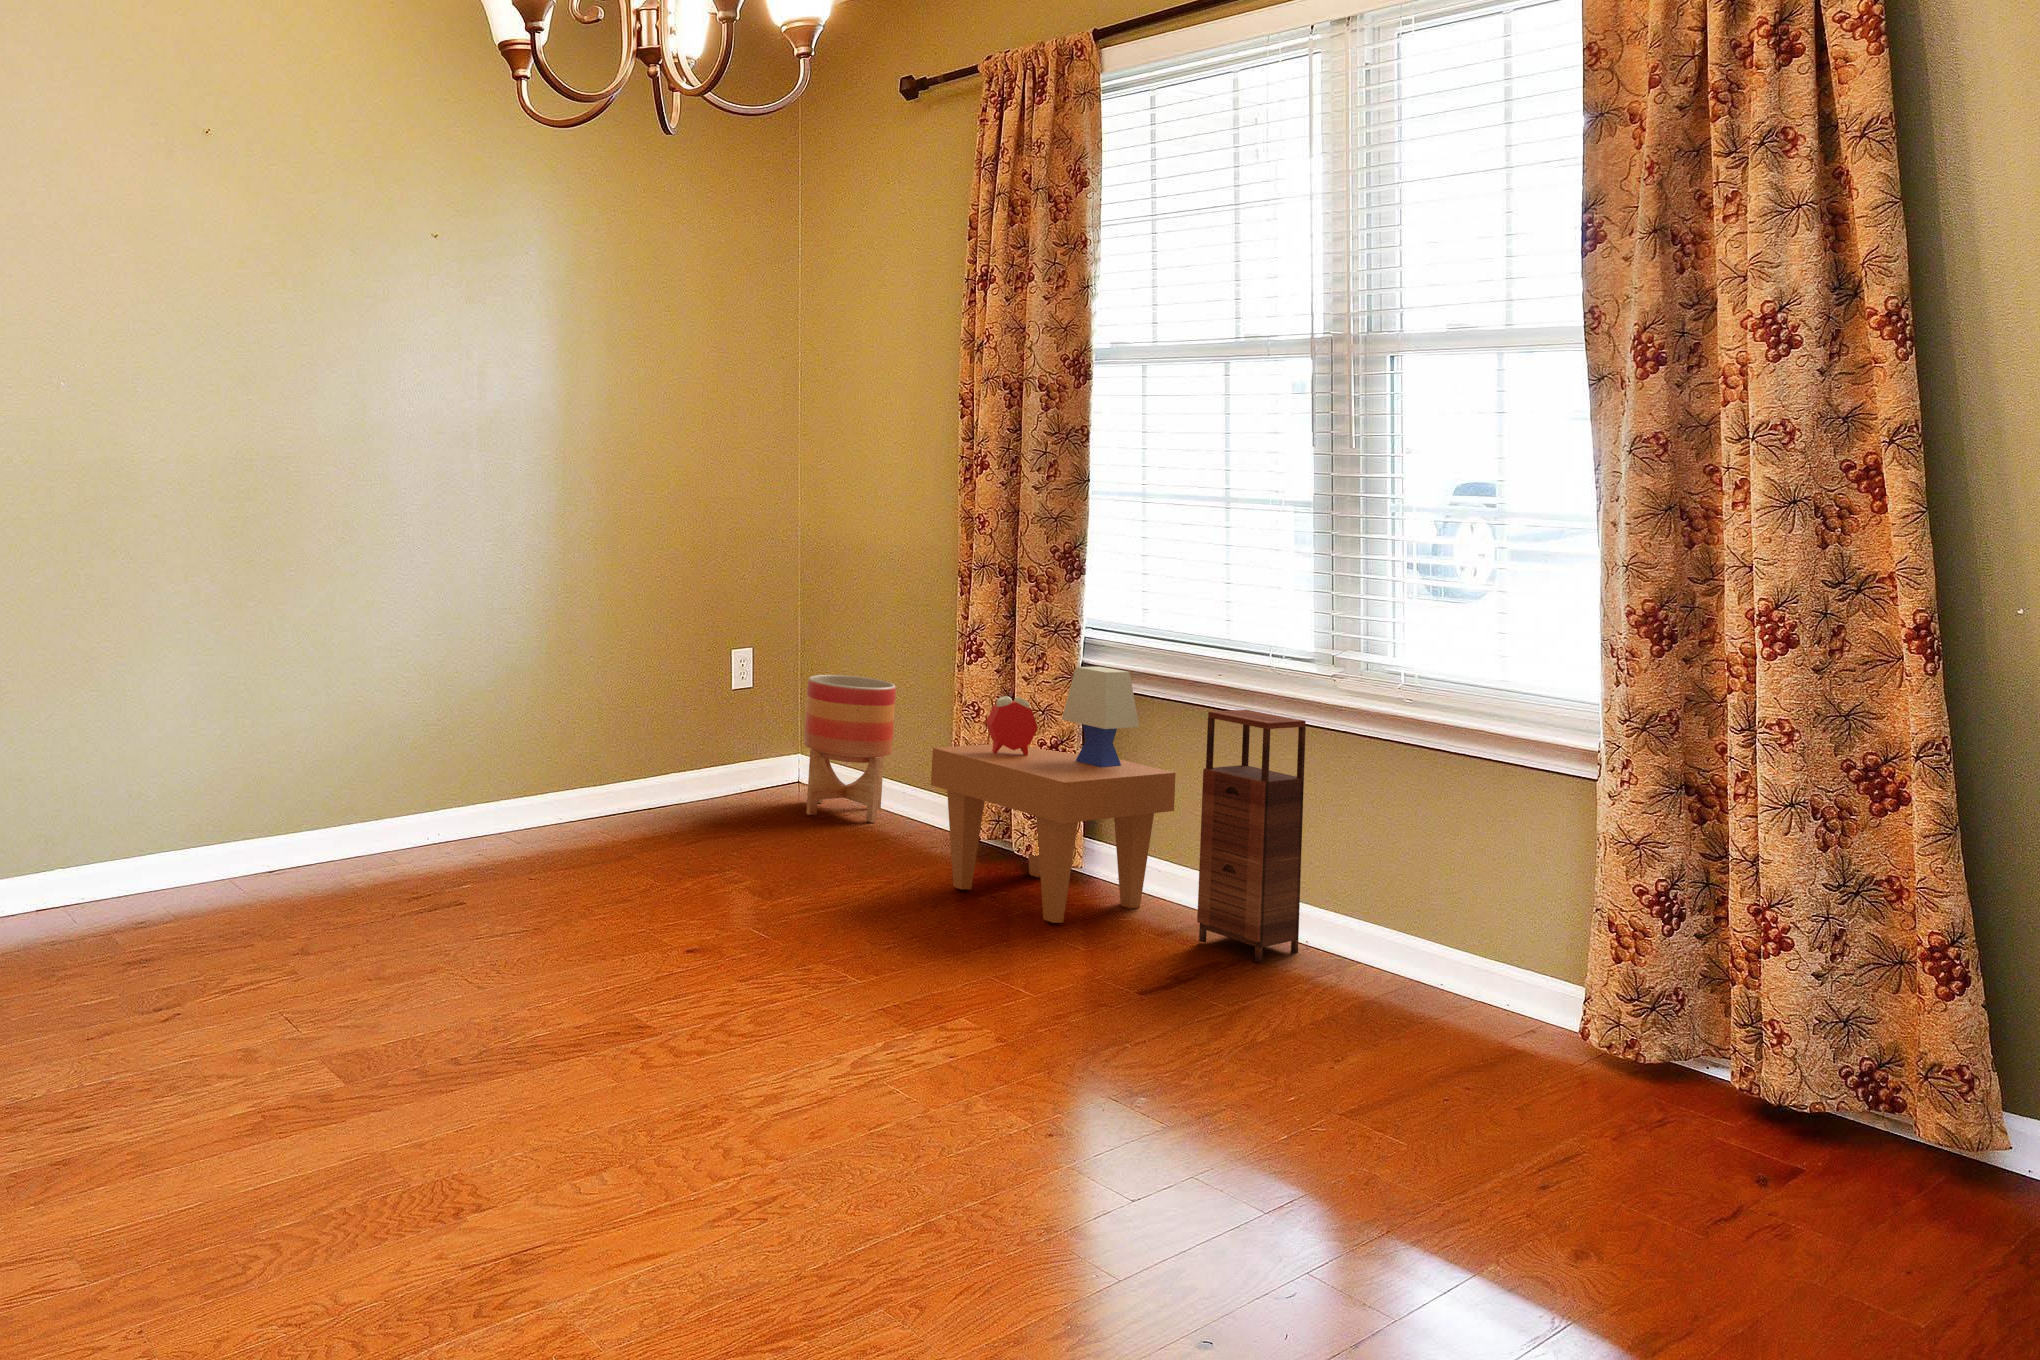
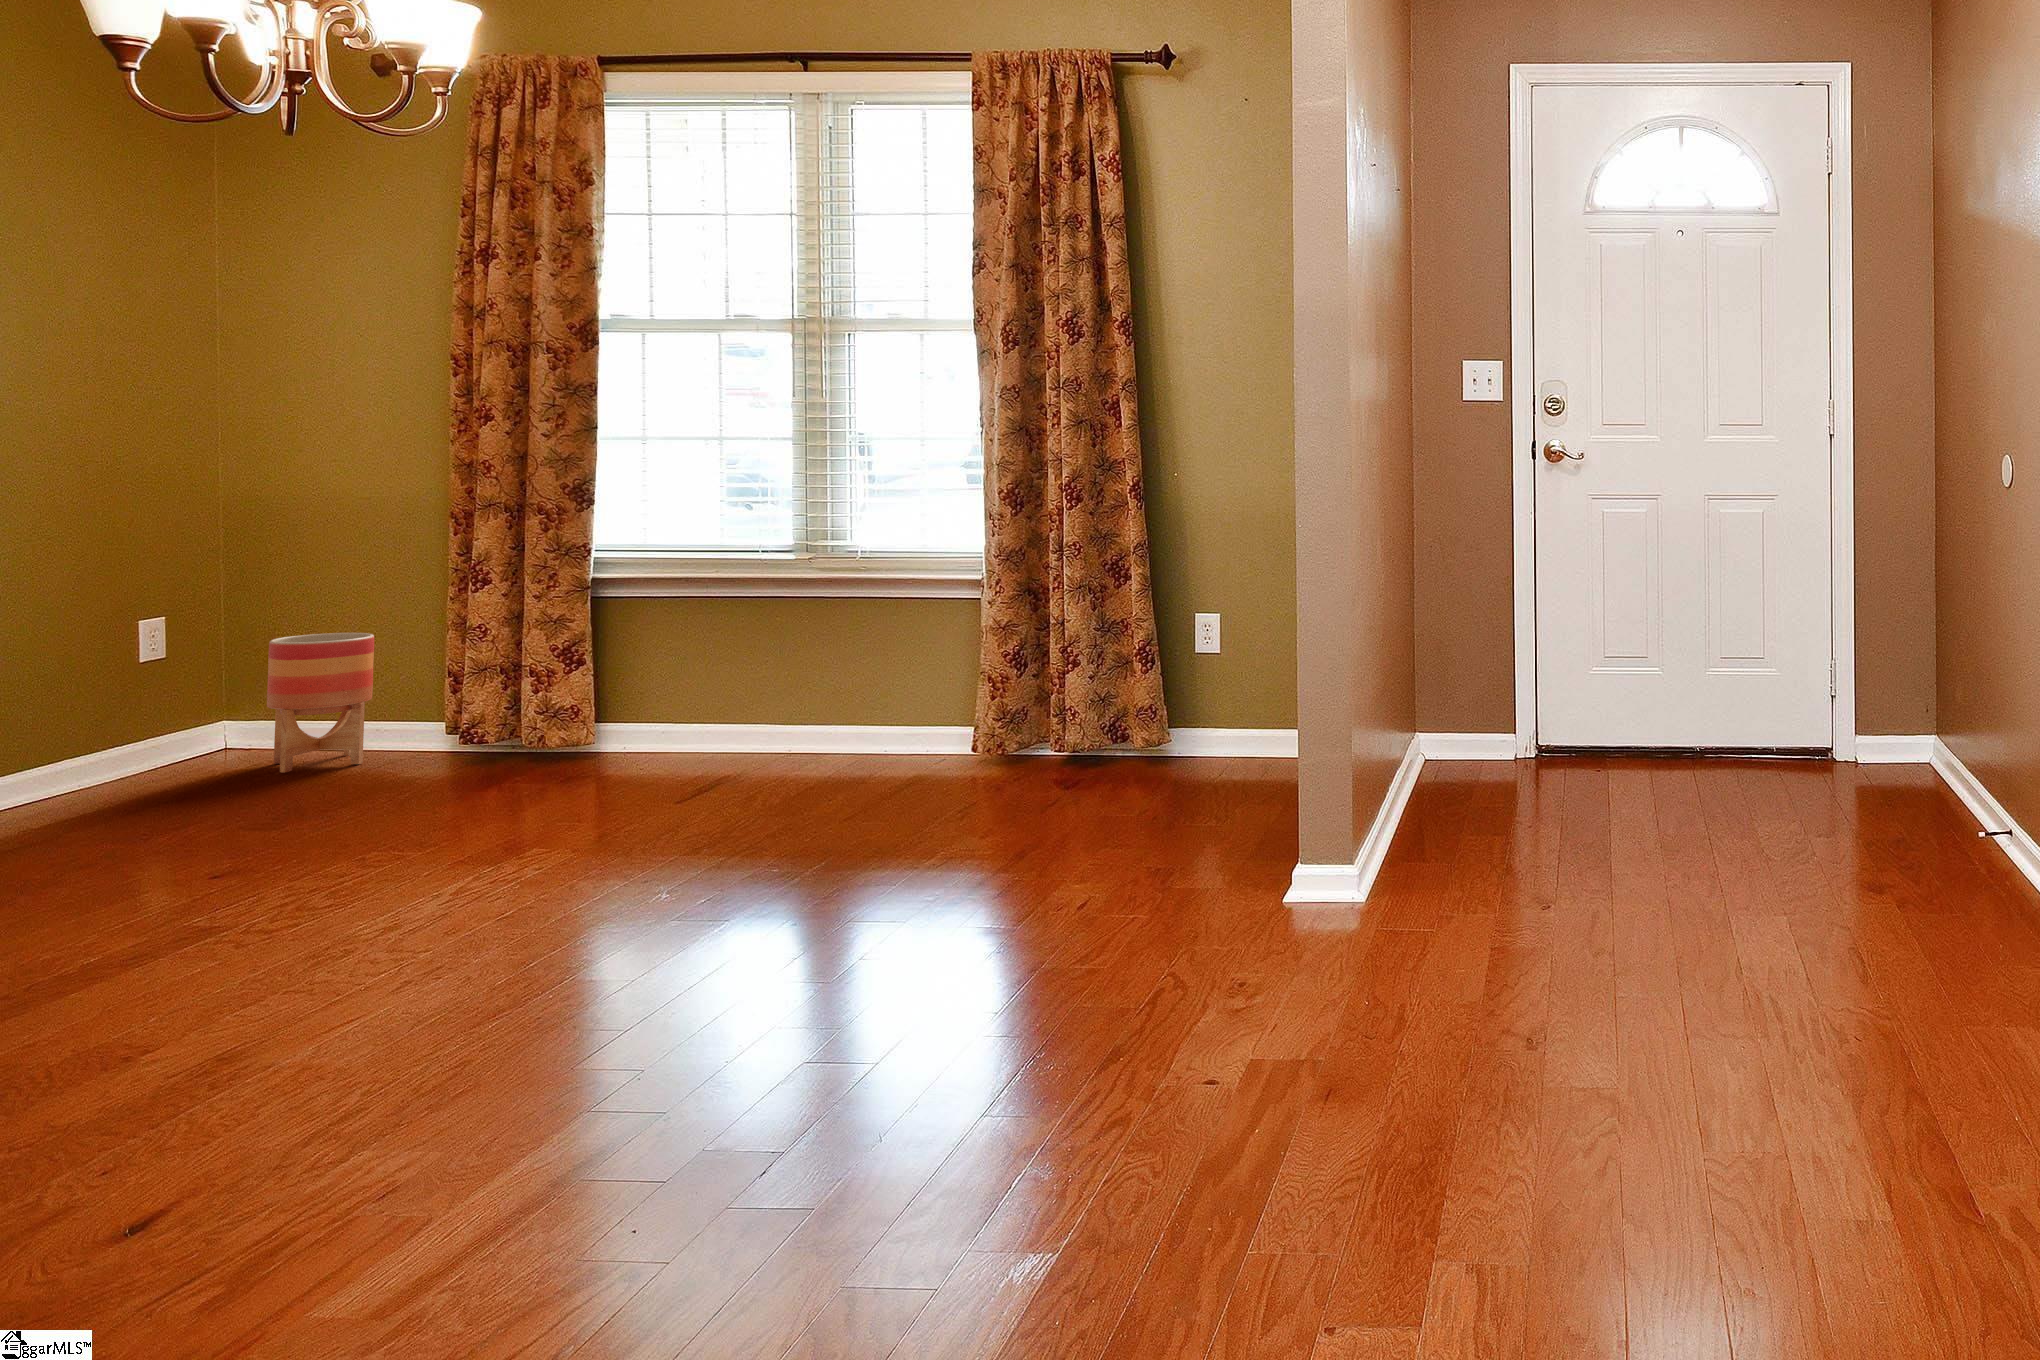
side table: present [931,667,1176,923] -> none [465,581,682,783]
storage cabinet: present [1197,710,1306,962] -> none [713,594,789,767]

